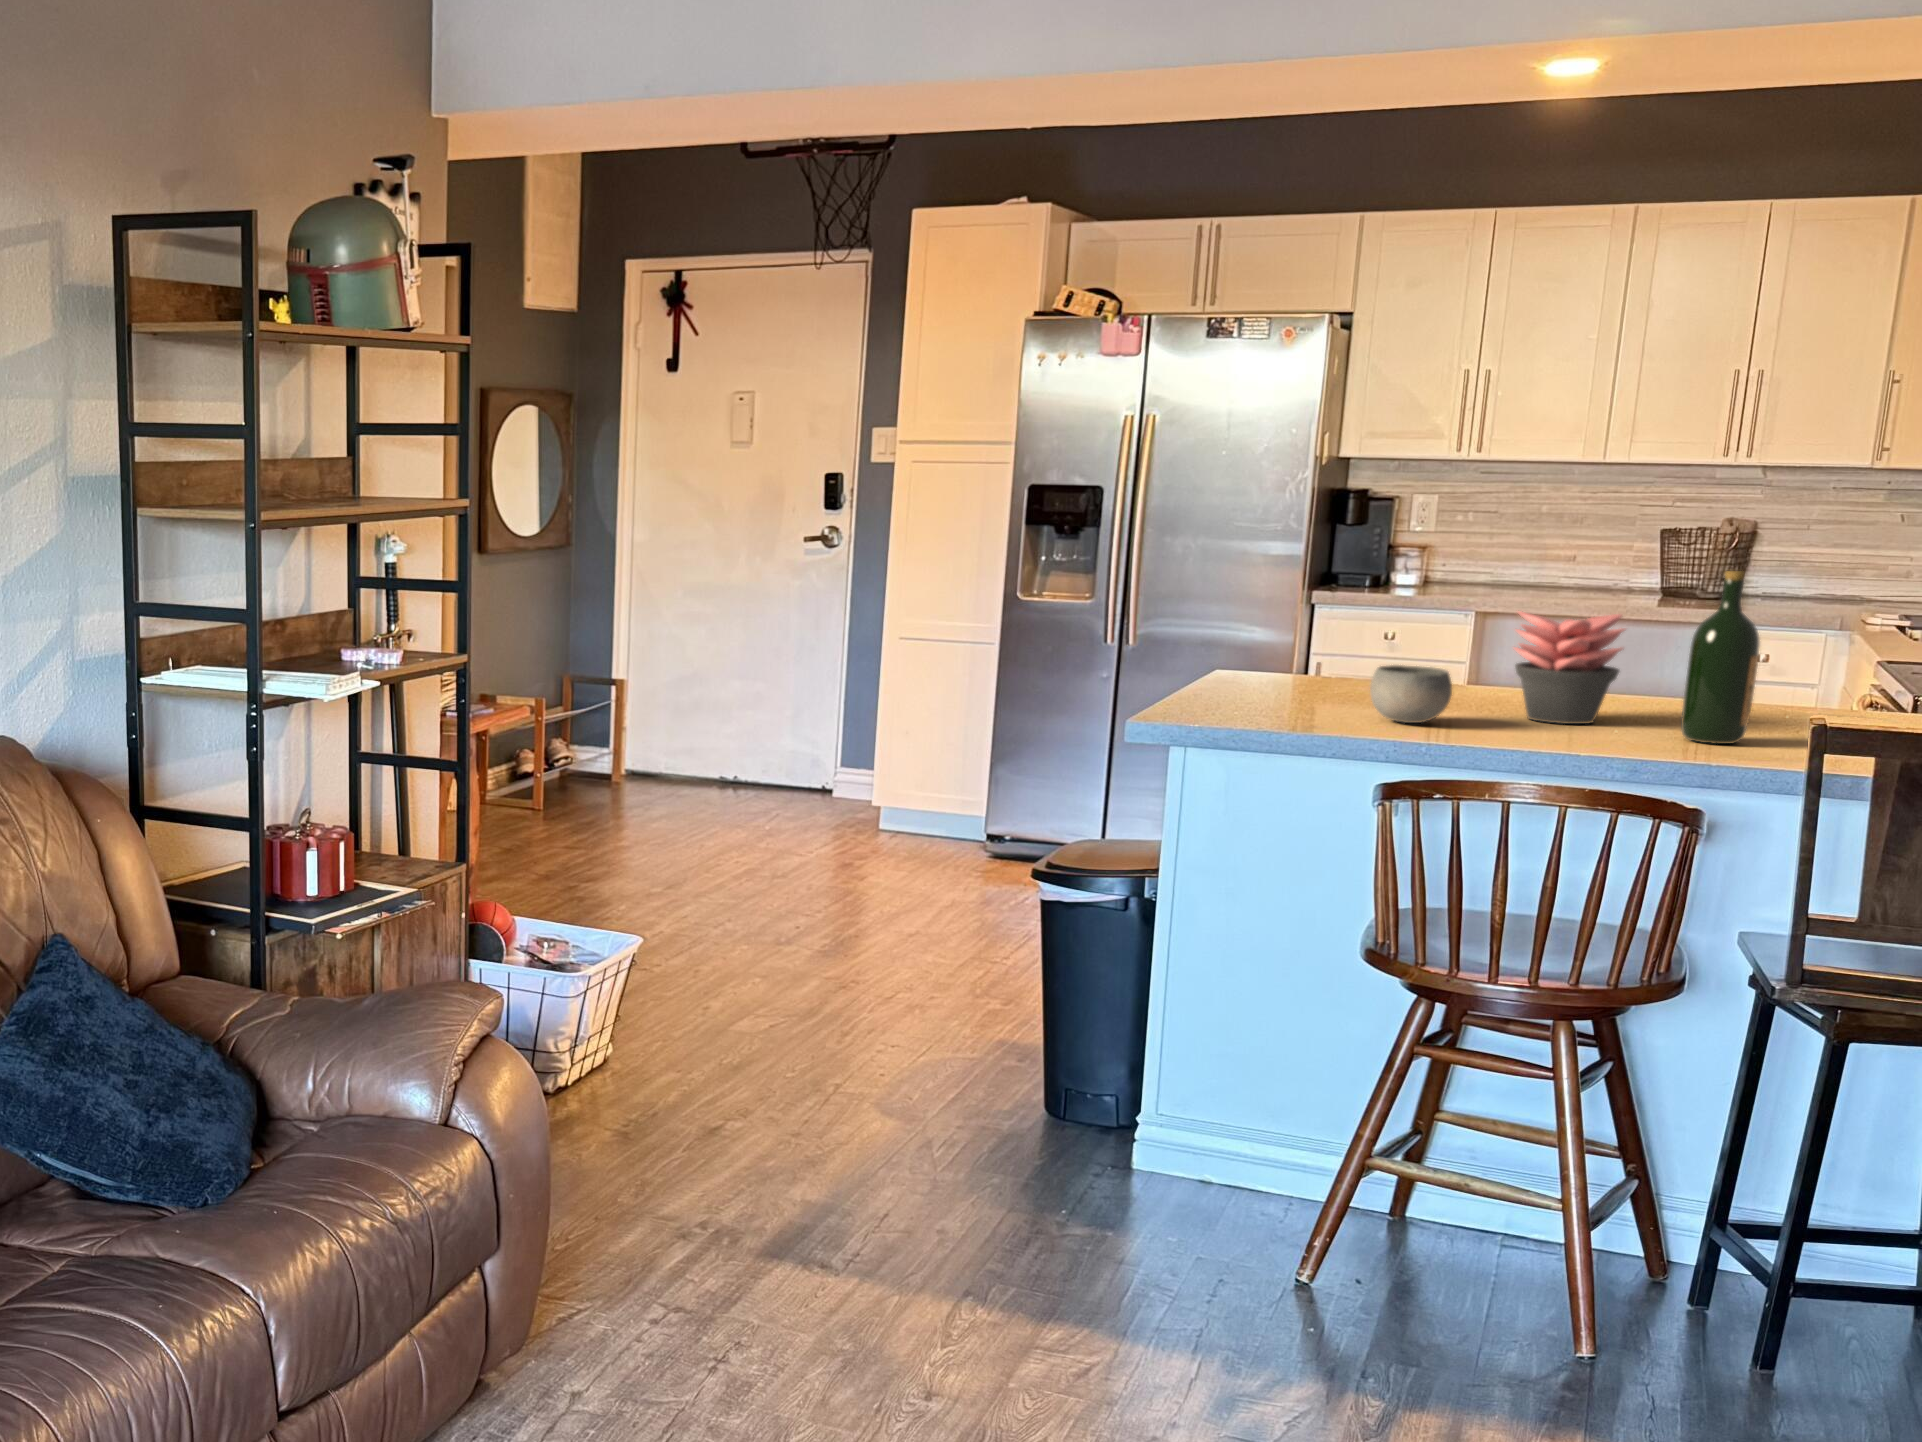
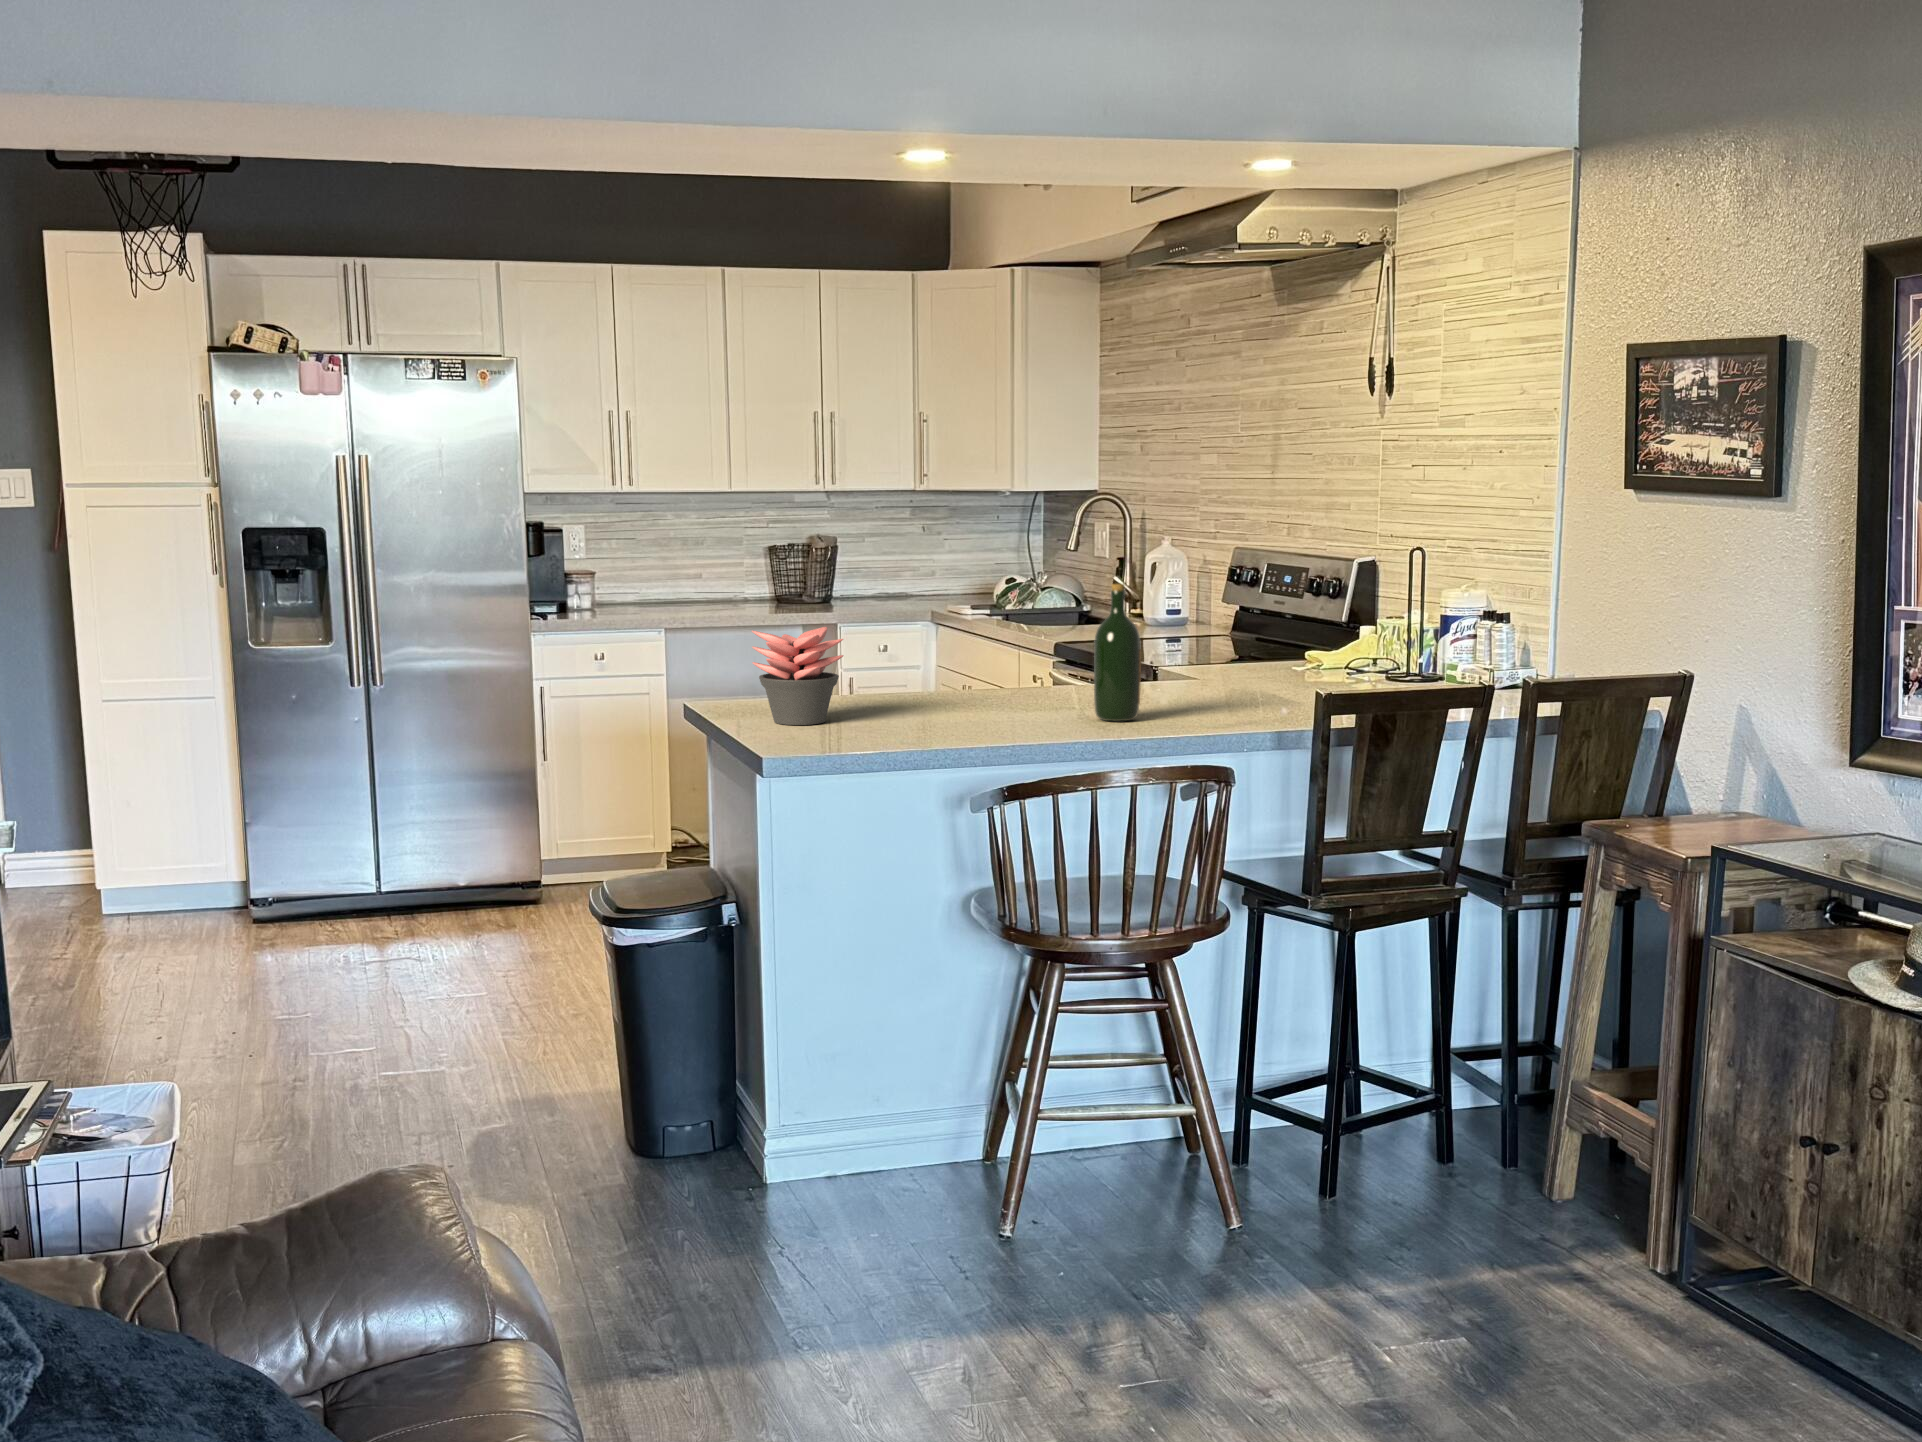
succulent plant: present [1514,611,1625,724] -> present [752,627,843,725]
bowl: present [1370,665,1452,723] -> none [885,681,949,731]

